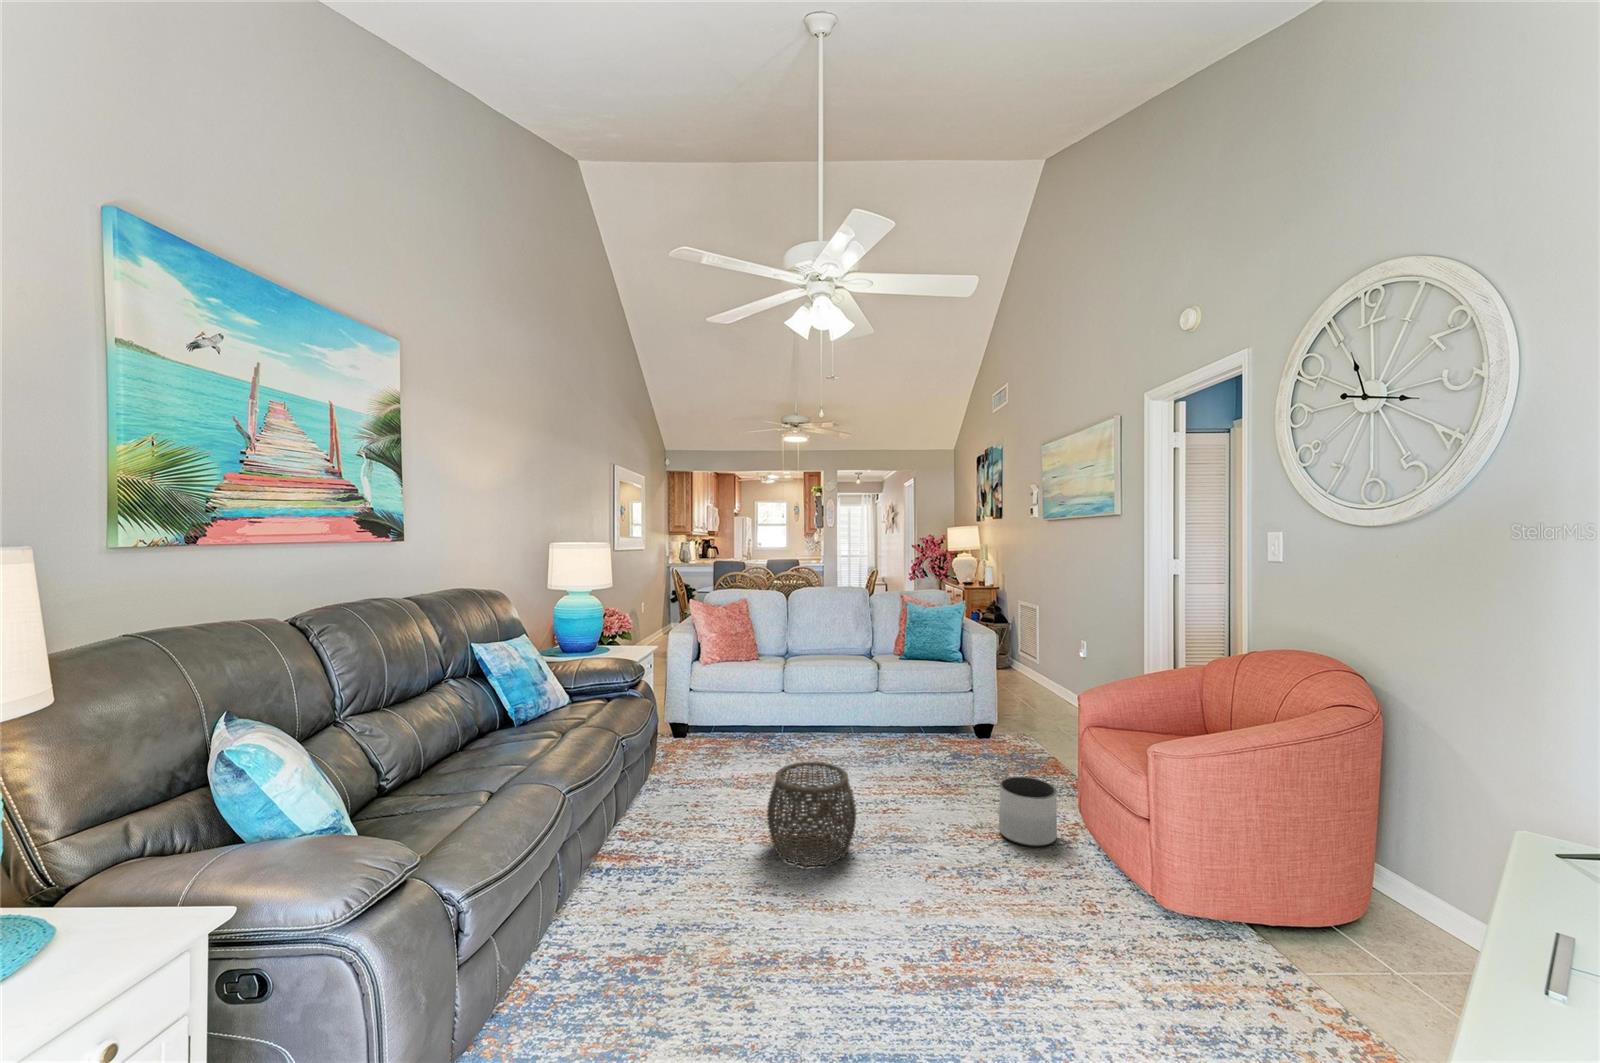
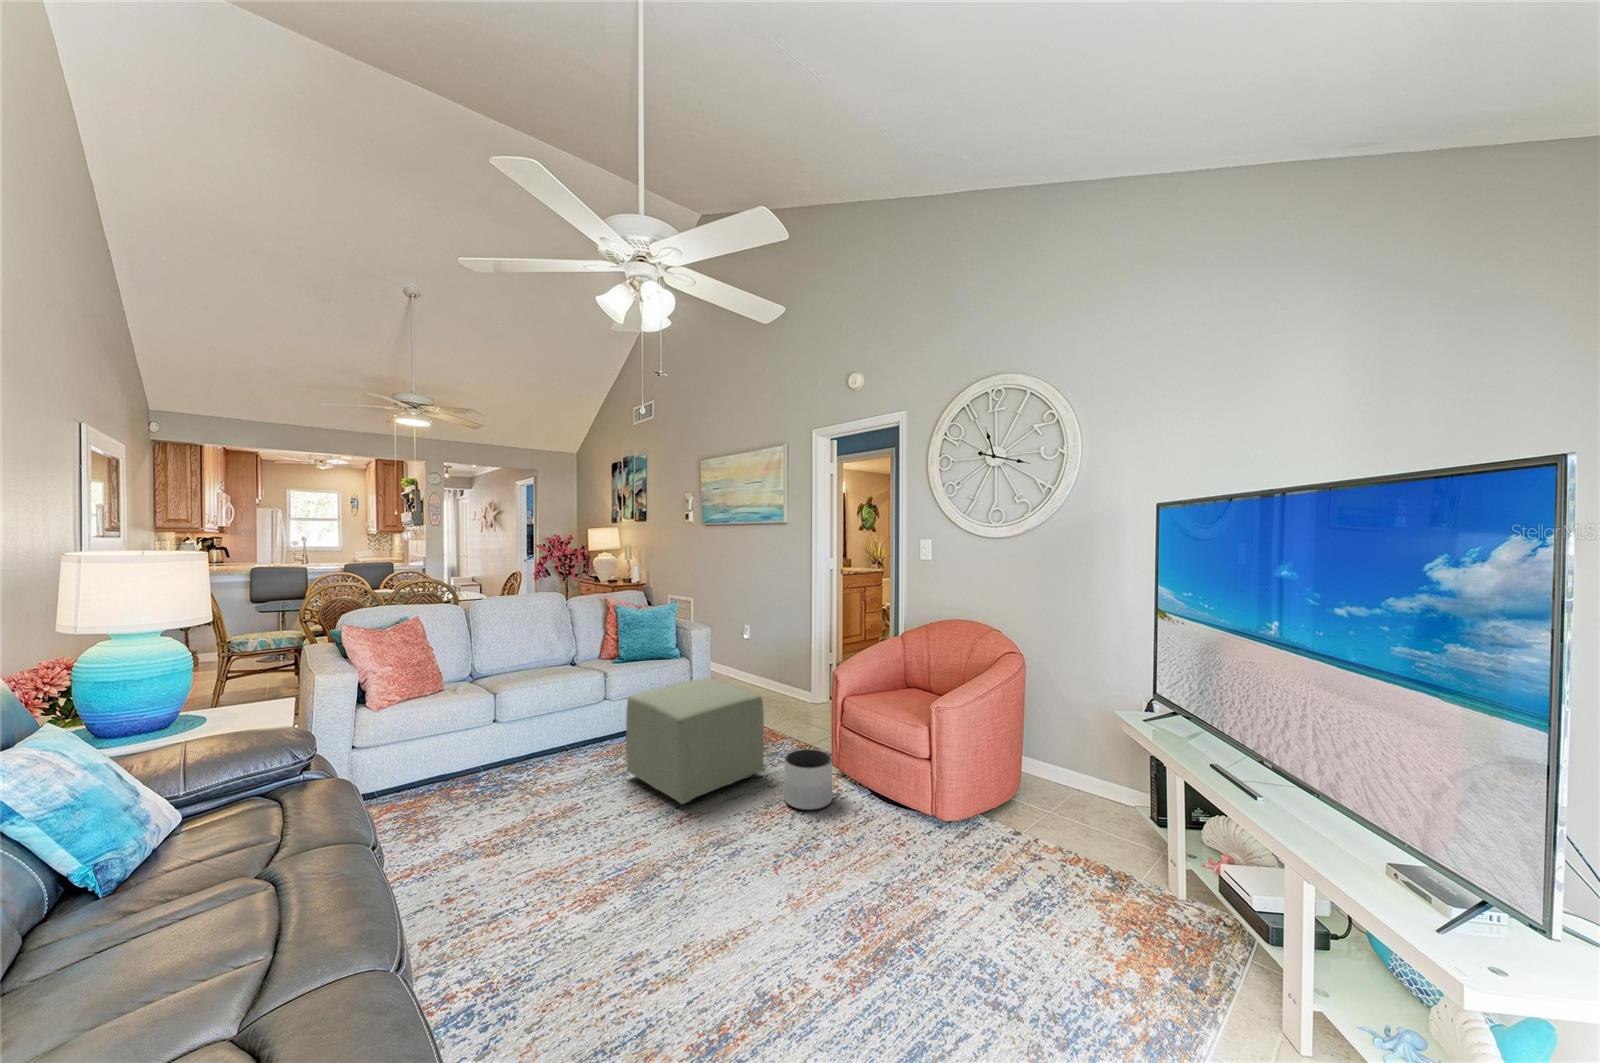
ottoman: none [876,684,1004,799] -> present [626,678,764,804]
woven basket: present [767,762,856,866] -> none [593,791,696,918]

